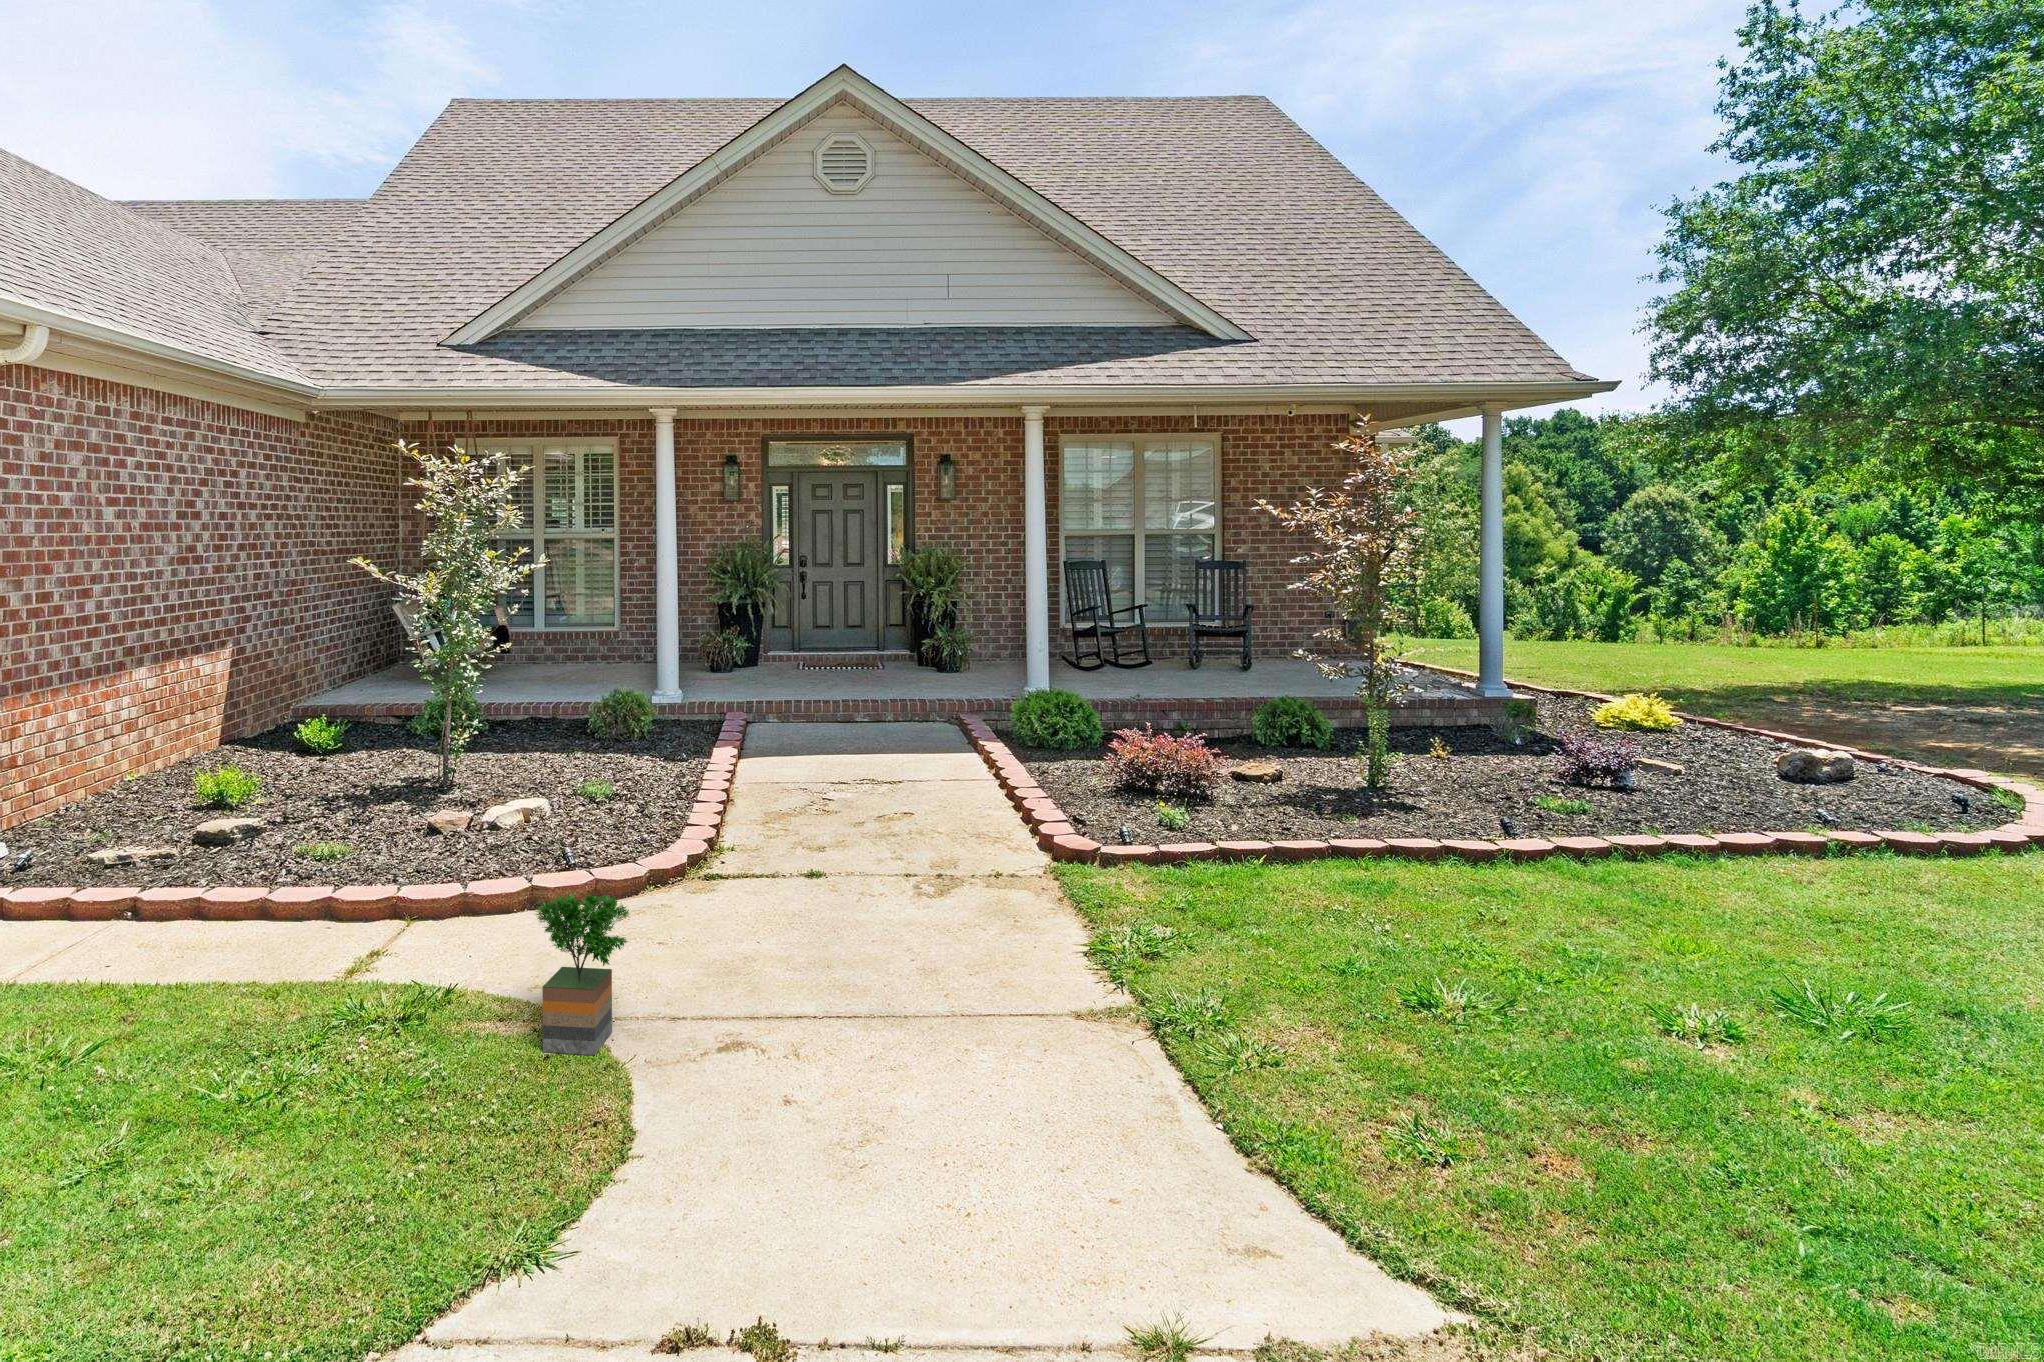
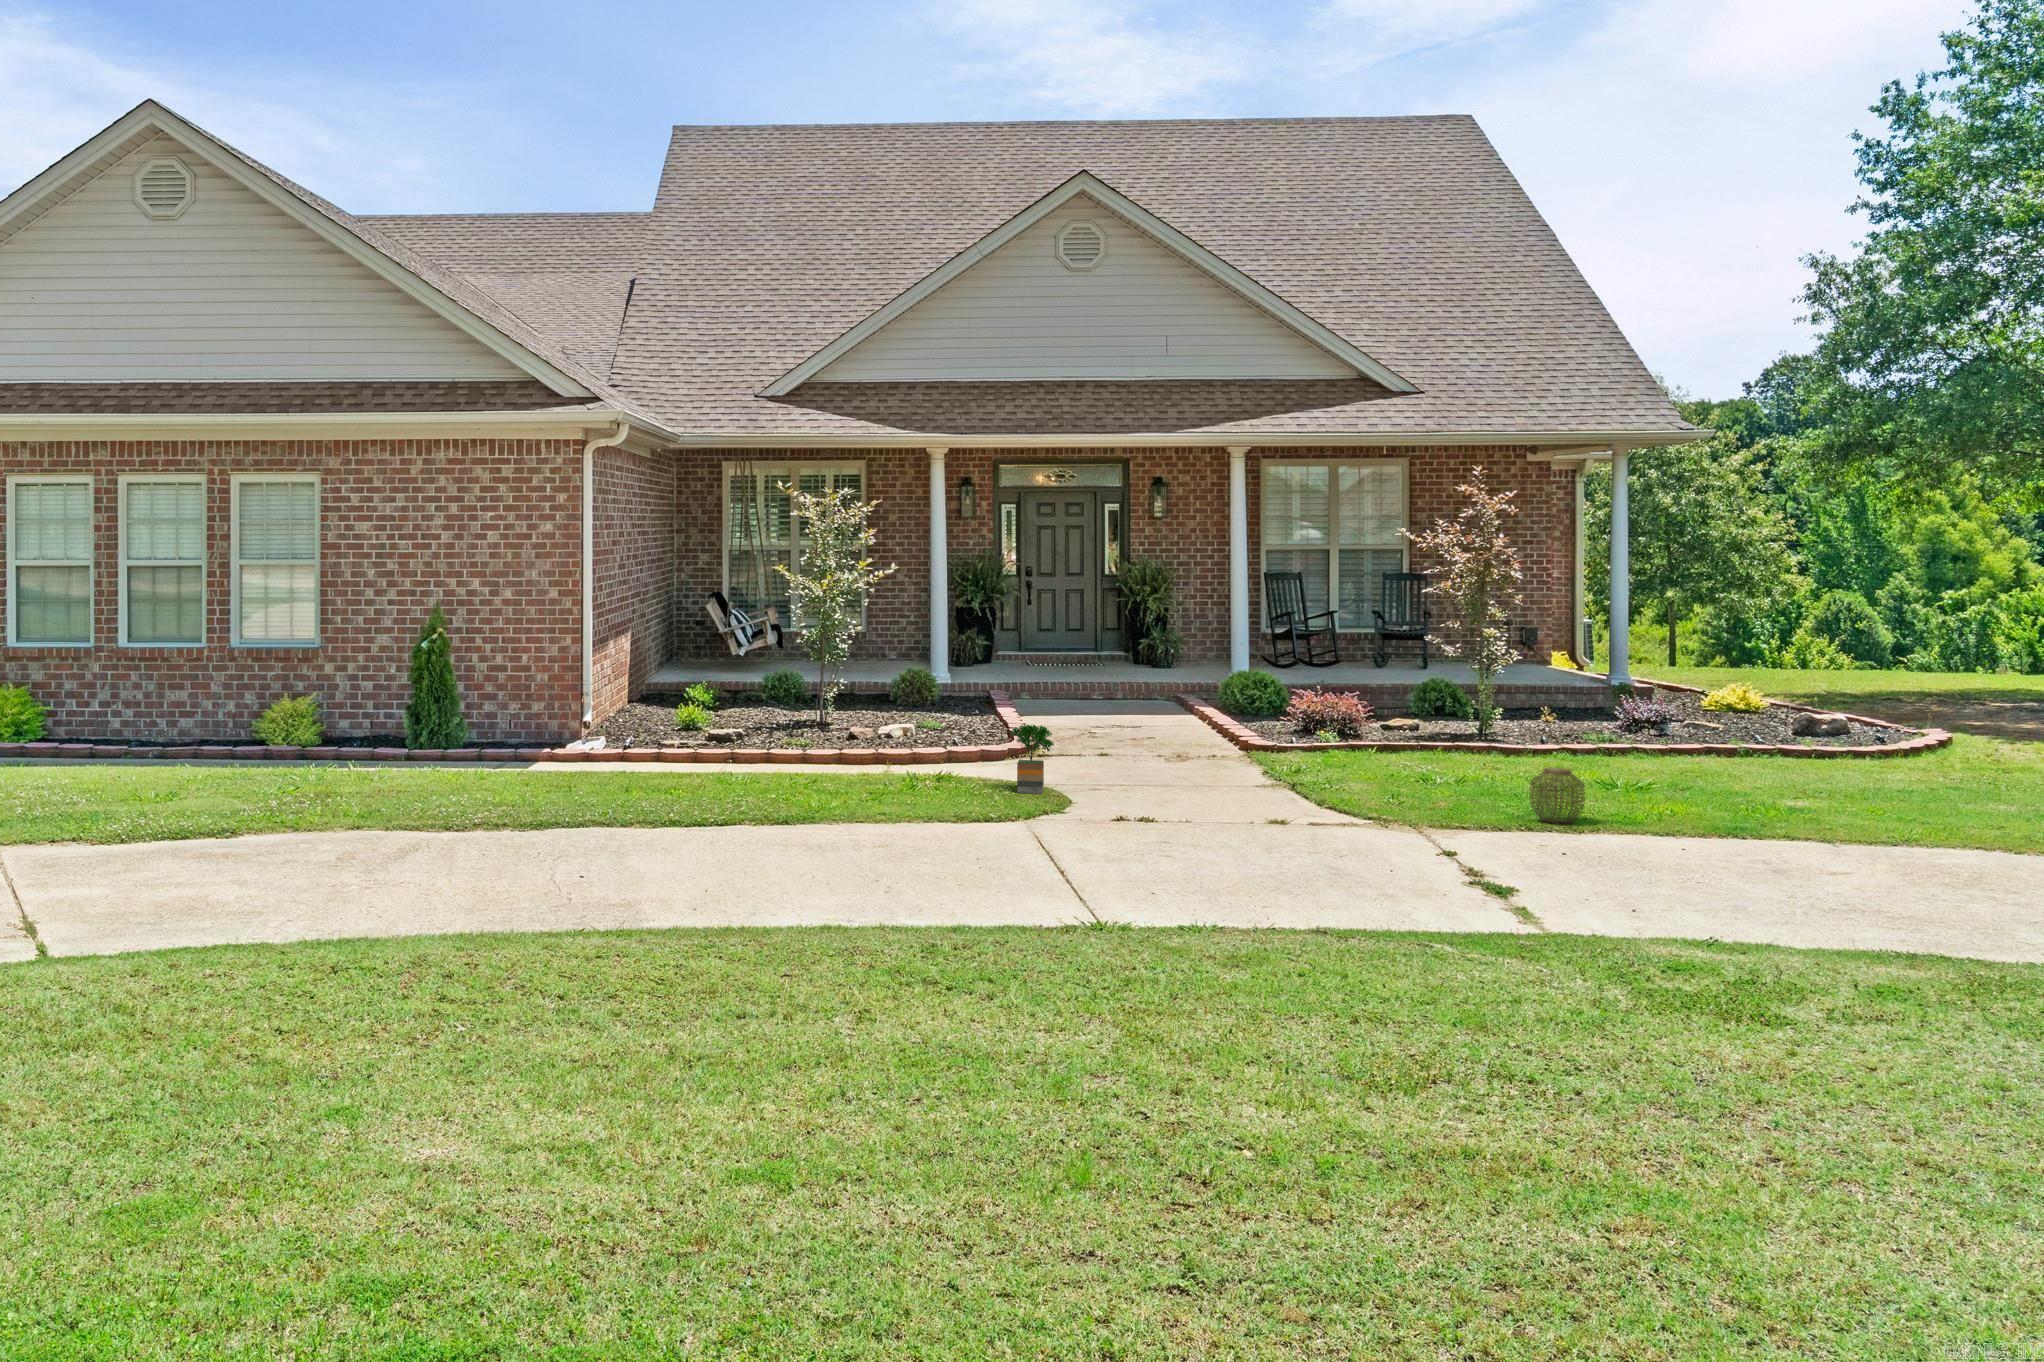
woven basket: none [1767,1076,1948,1254] -> present [1530,768,1585,824]

